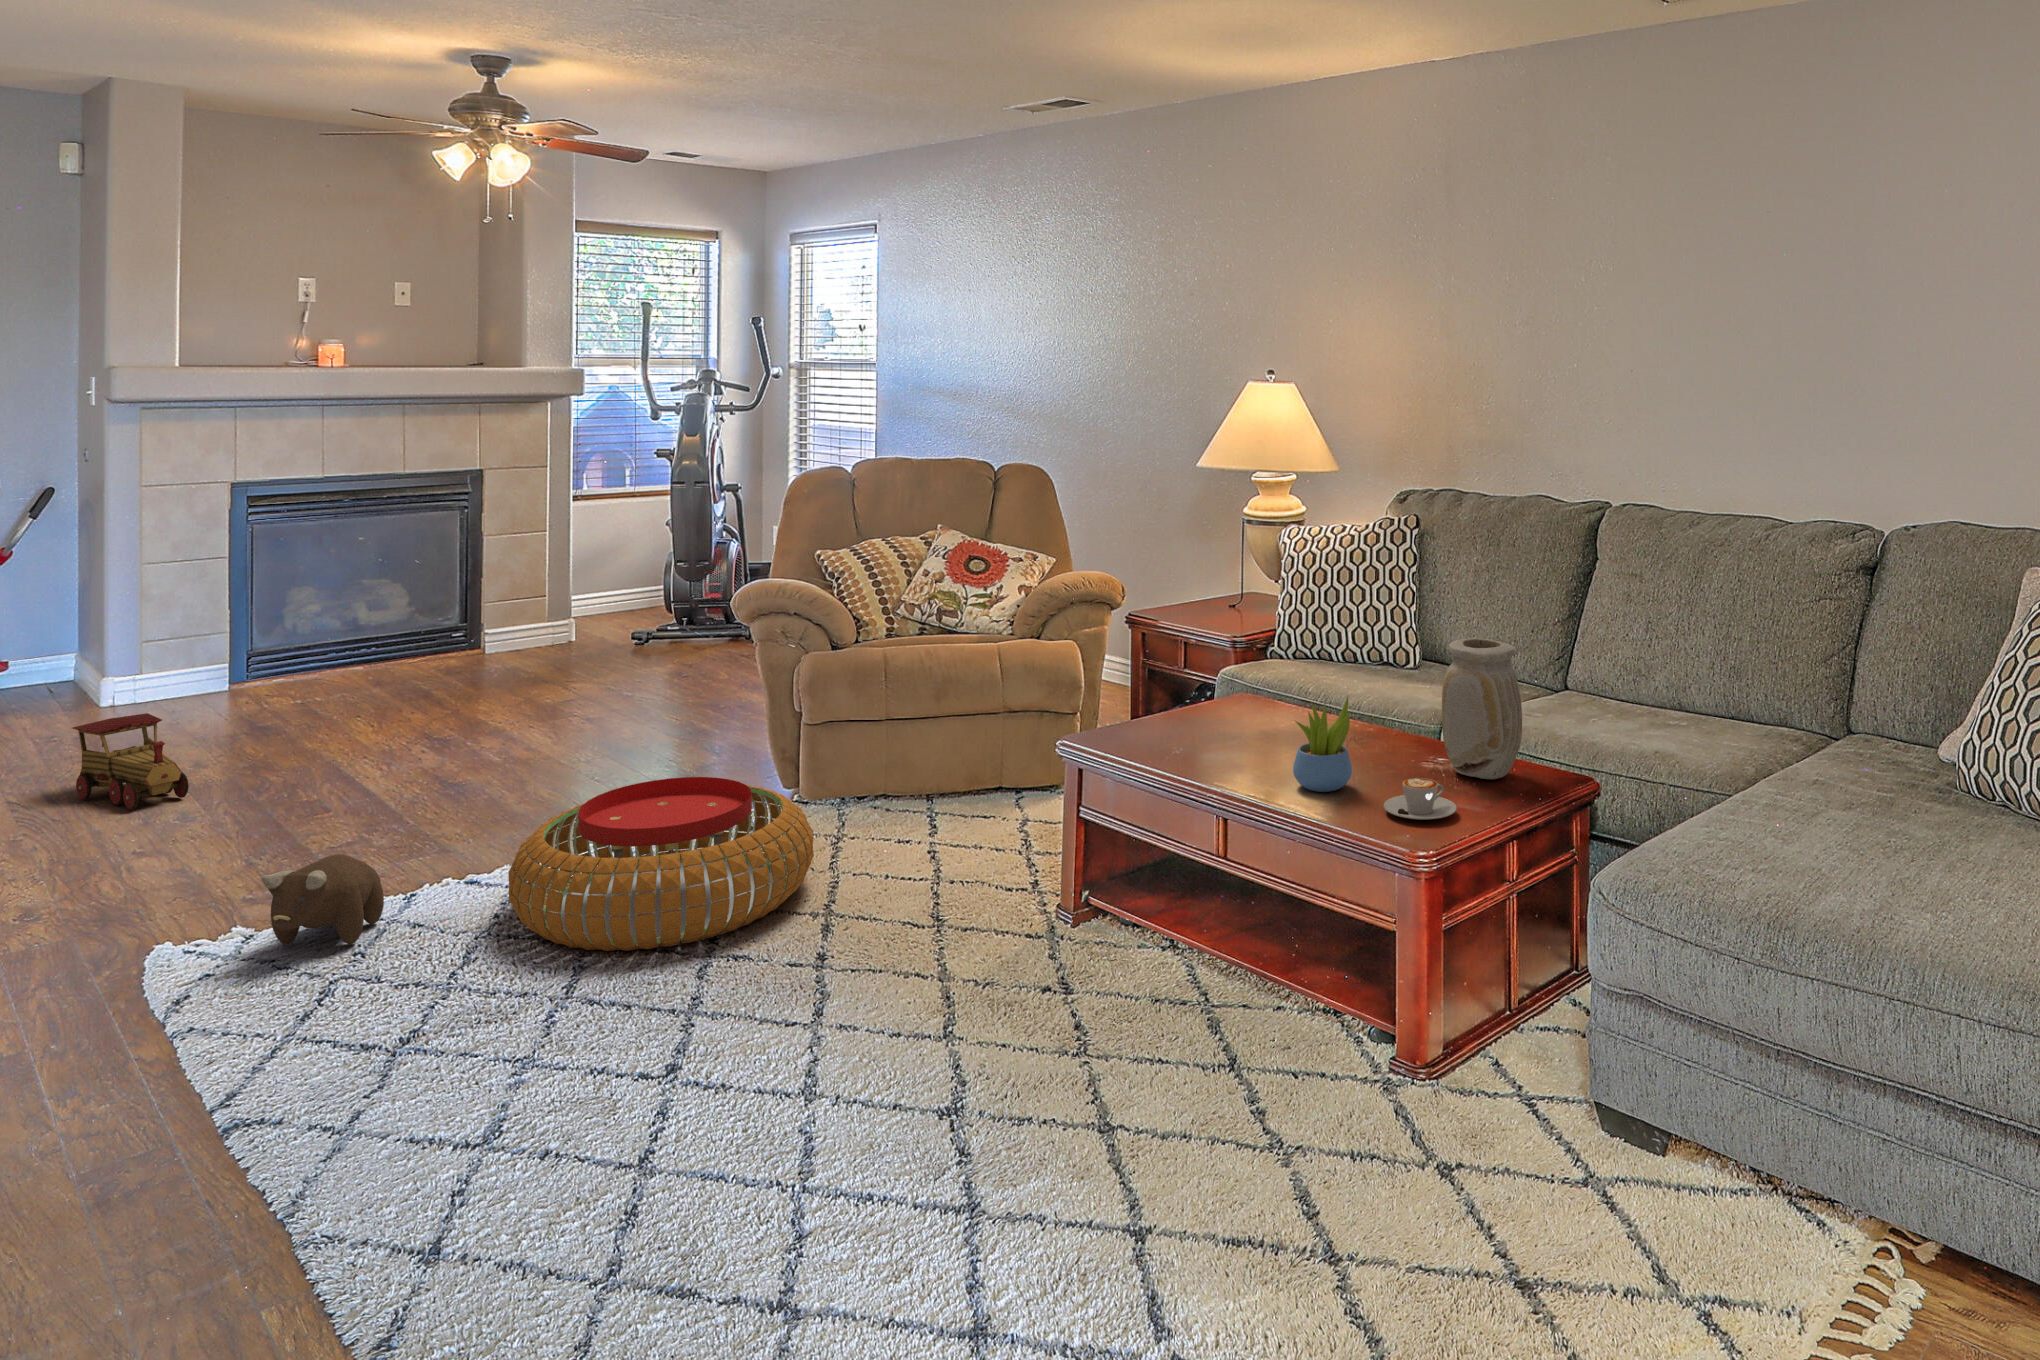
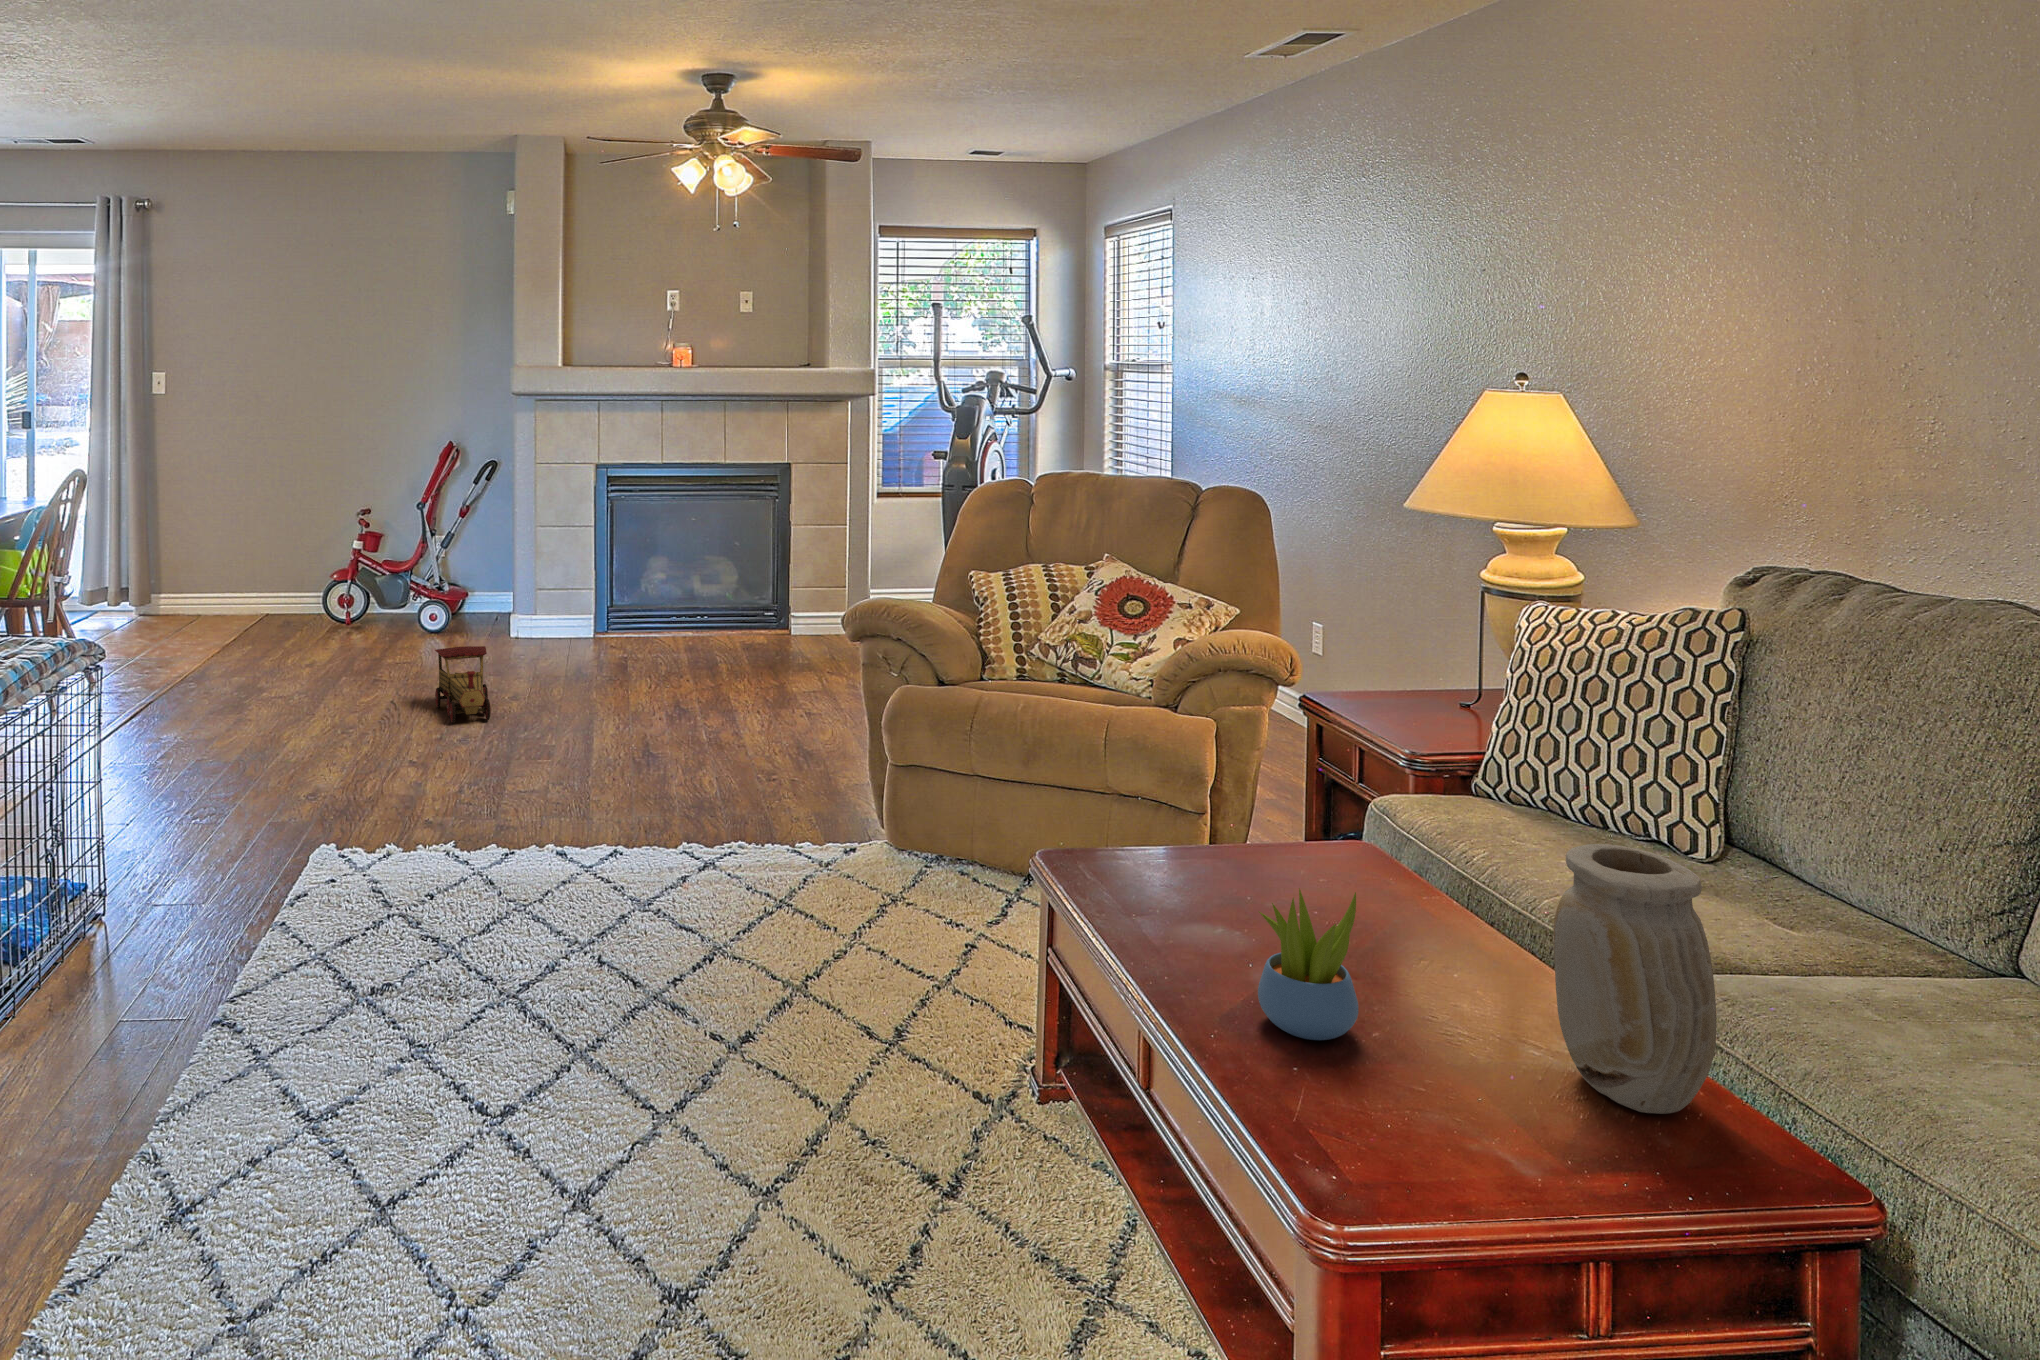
pouf: present [508,777,814,951] -> none [549,790,839,972]
coffee cup: present [1384,778,1457,820] -> none [1356,1065,1495,1157]
plush toy: present [261,854,384,944] -> none [386,799,490,883]

